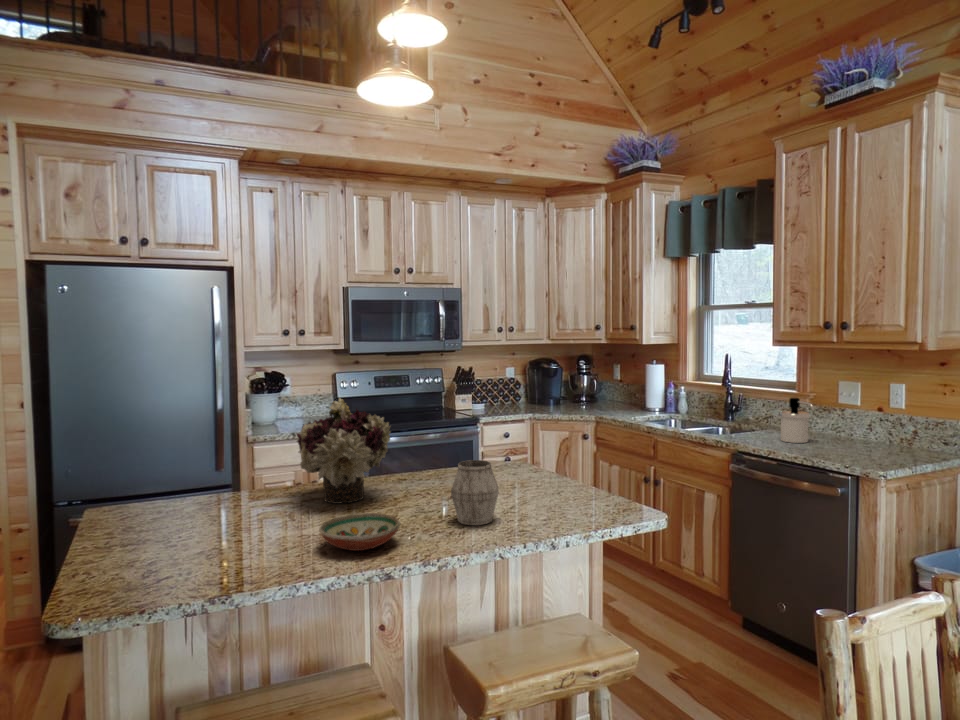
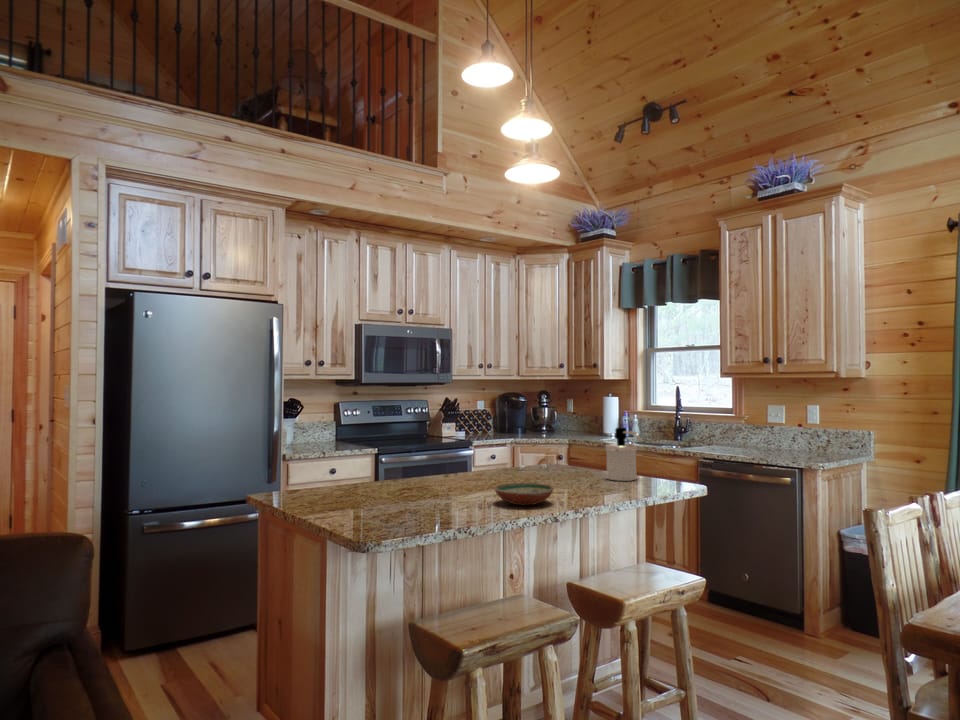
flower arrangement: present [297,398,391,504] -> none [417,403,498,487]
soap dispenser: present [780,398,815,443] -> present [605,428,642,481]
mug: present [451,460,499,525] -> none [565,446,602,492]

